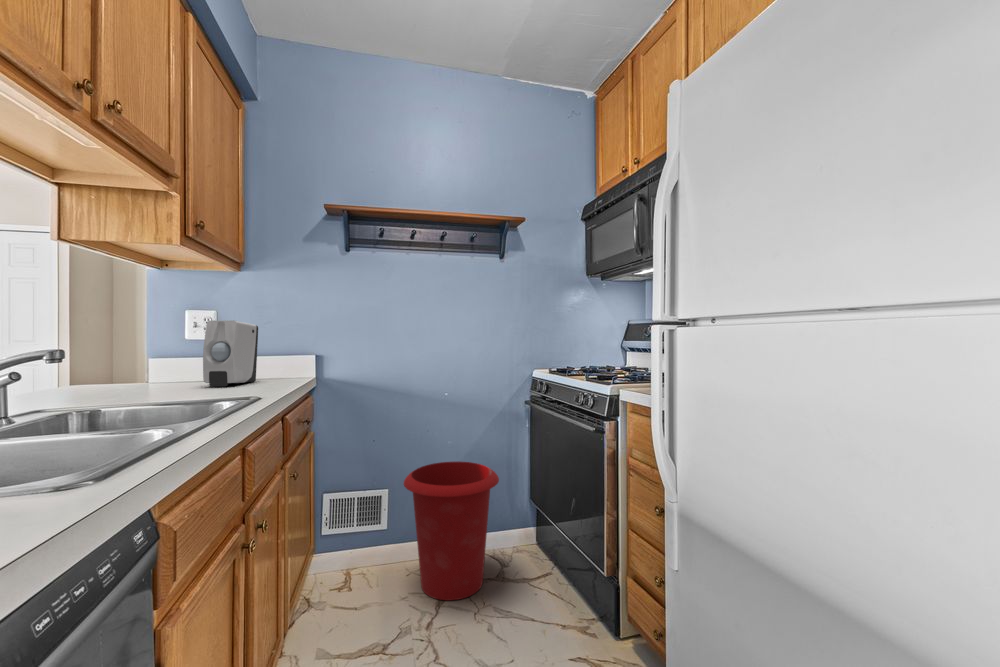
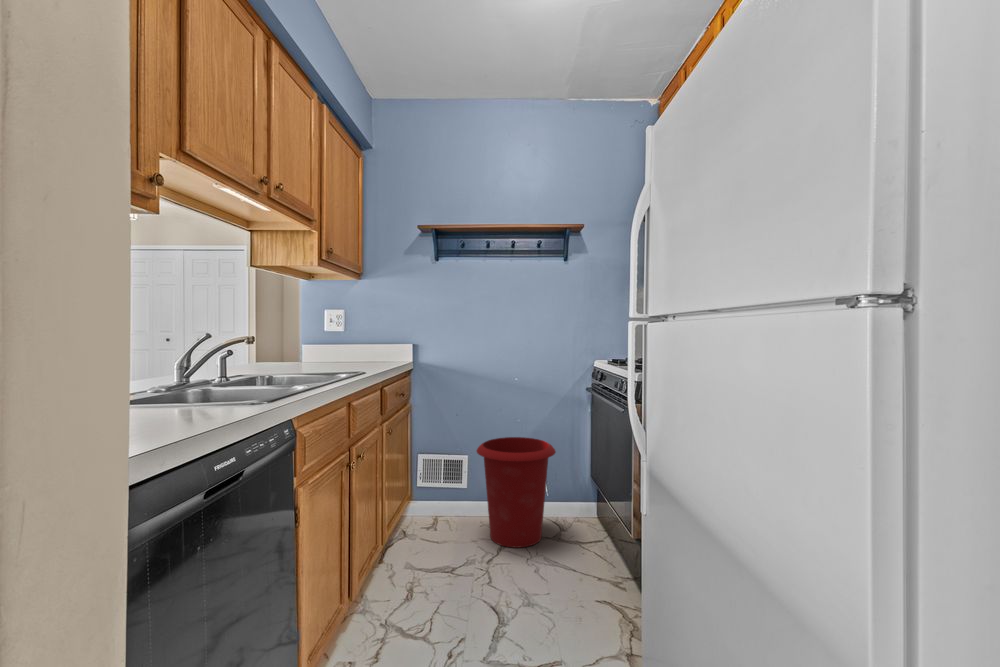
soap dispenser: present [203,320,258,386] -> none [333,318,371,366]

